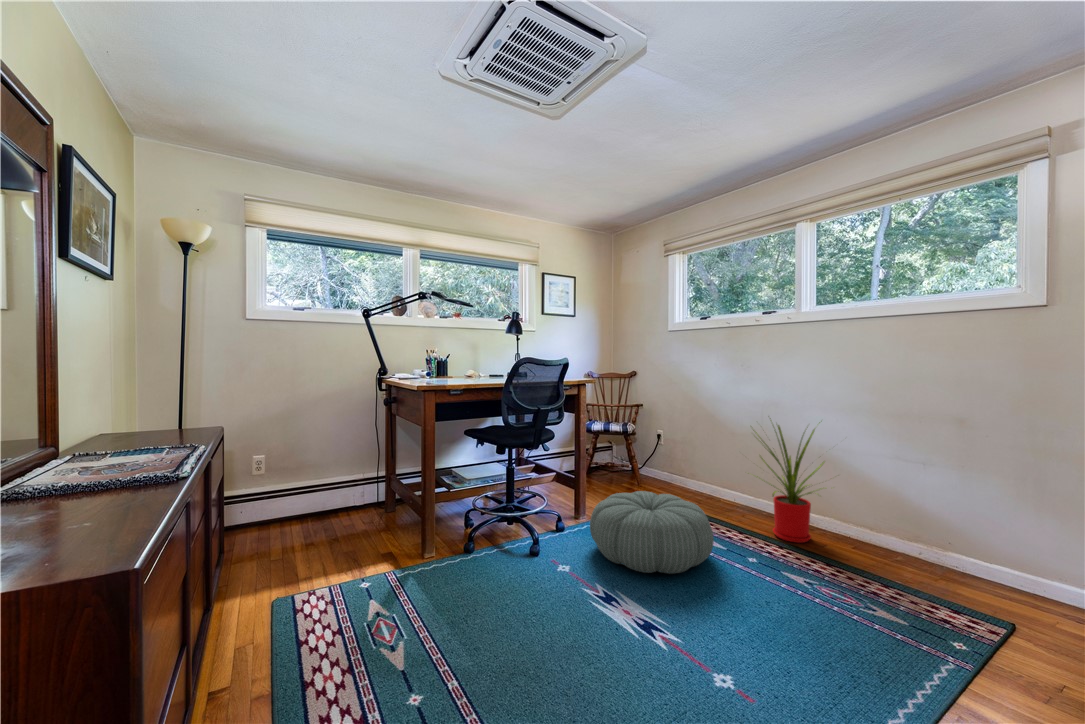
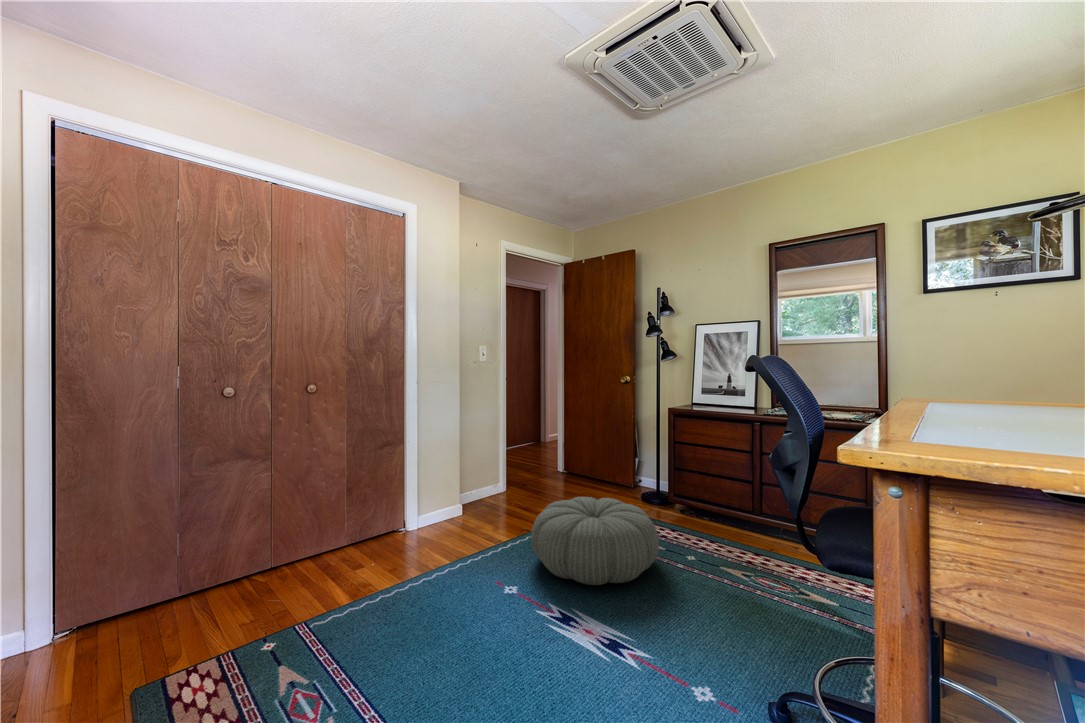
house plant: present [753,418,824,543] -> none [672,411,769,535]

